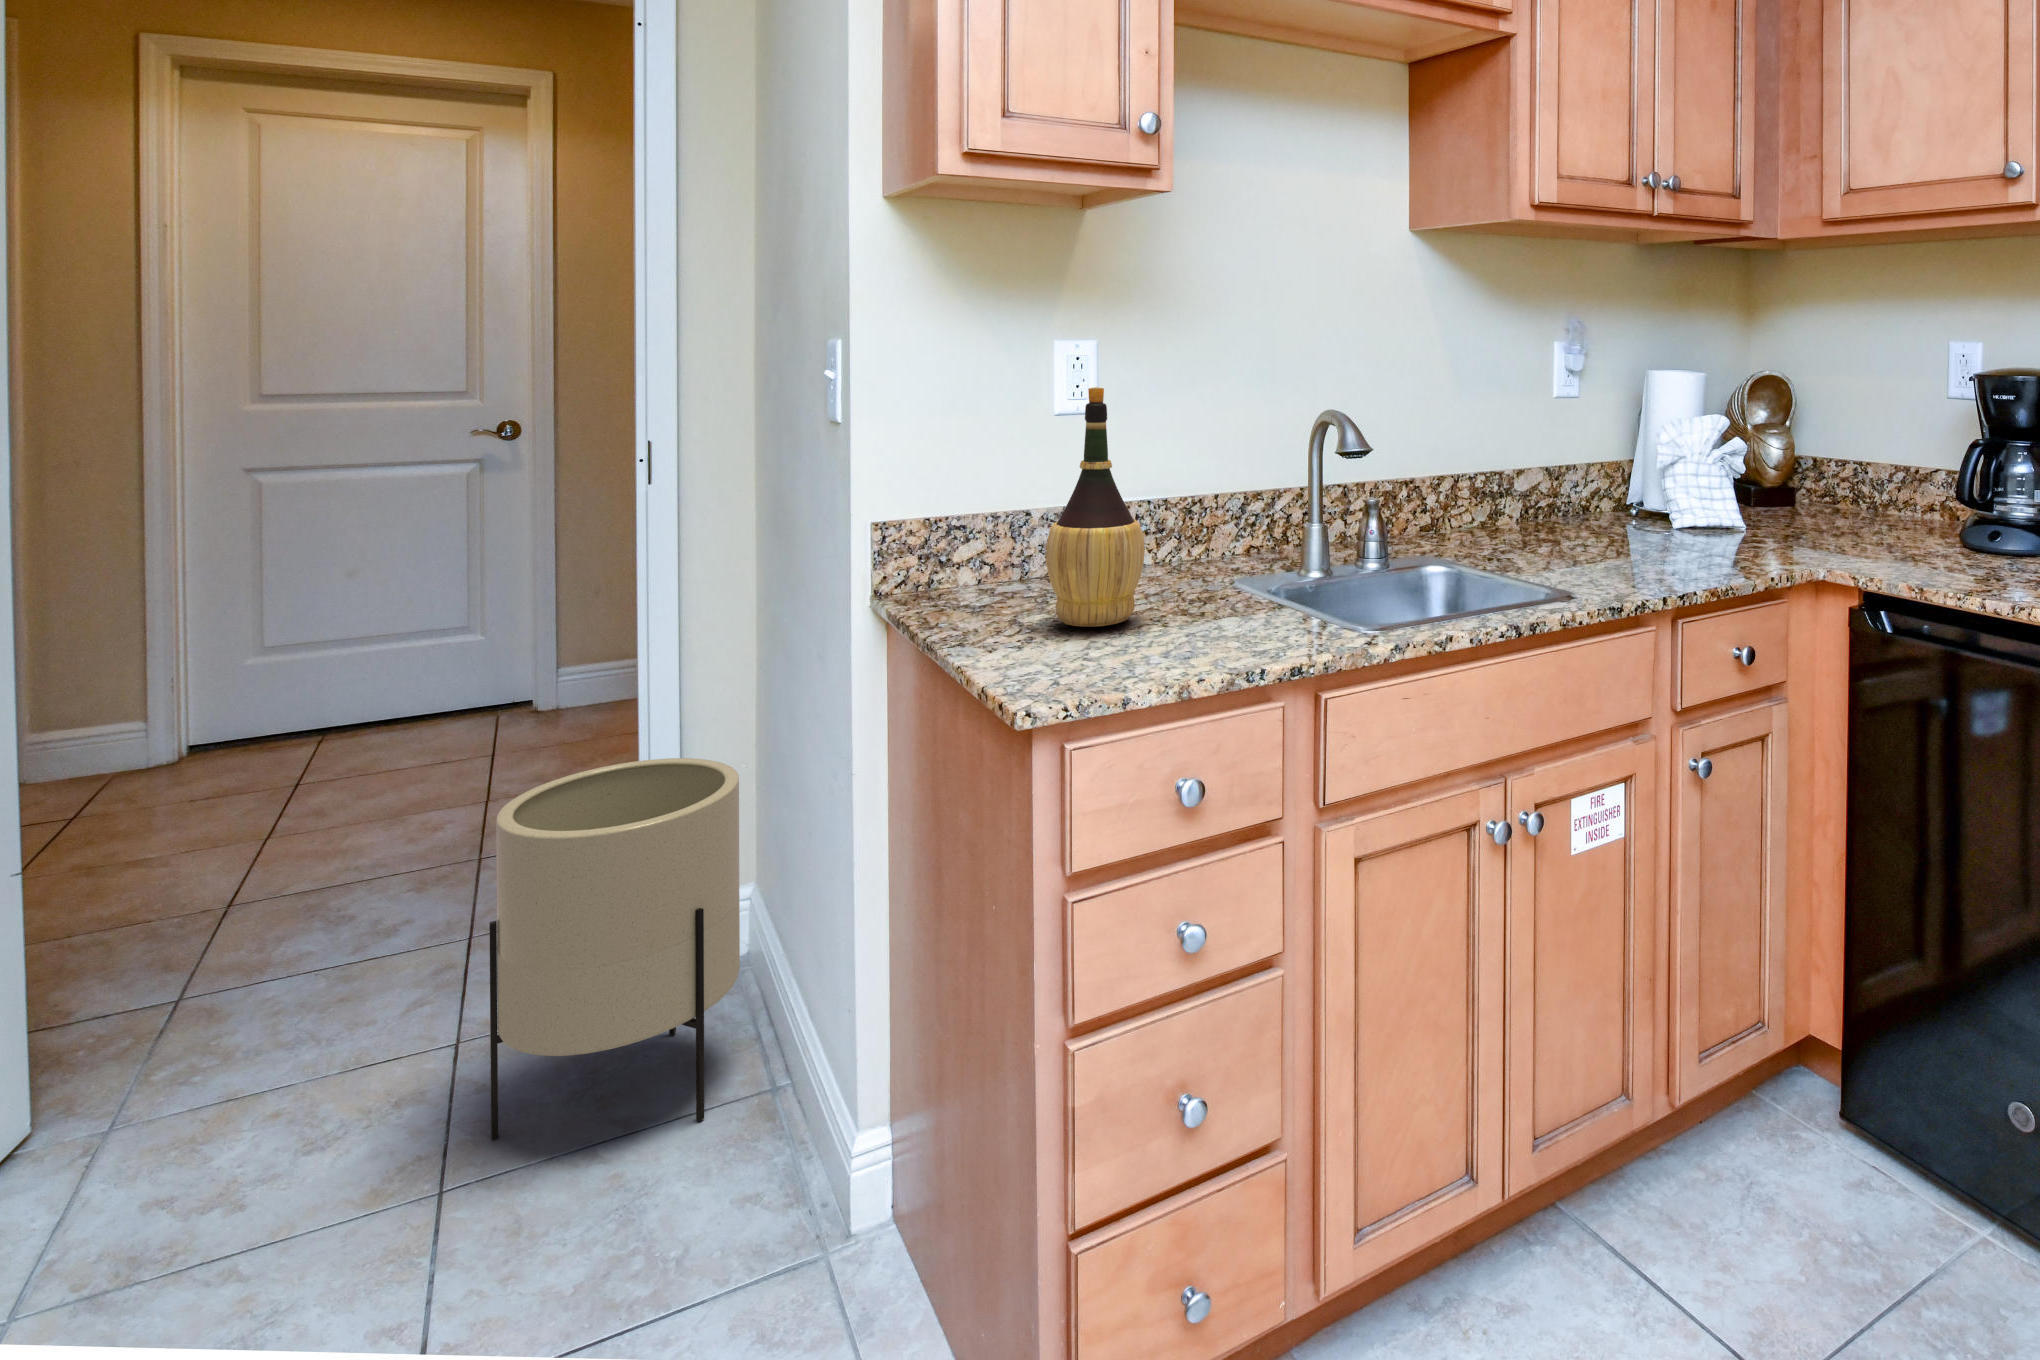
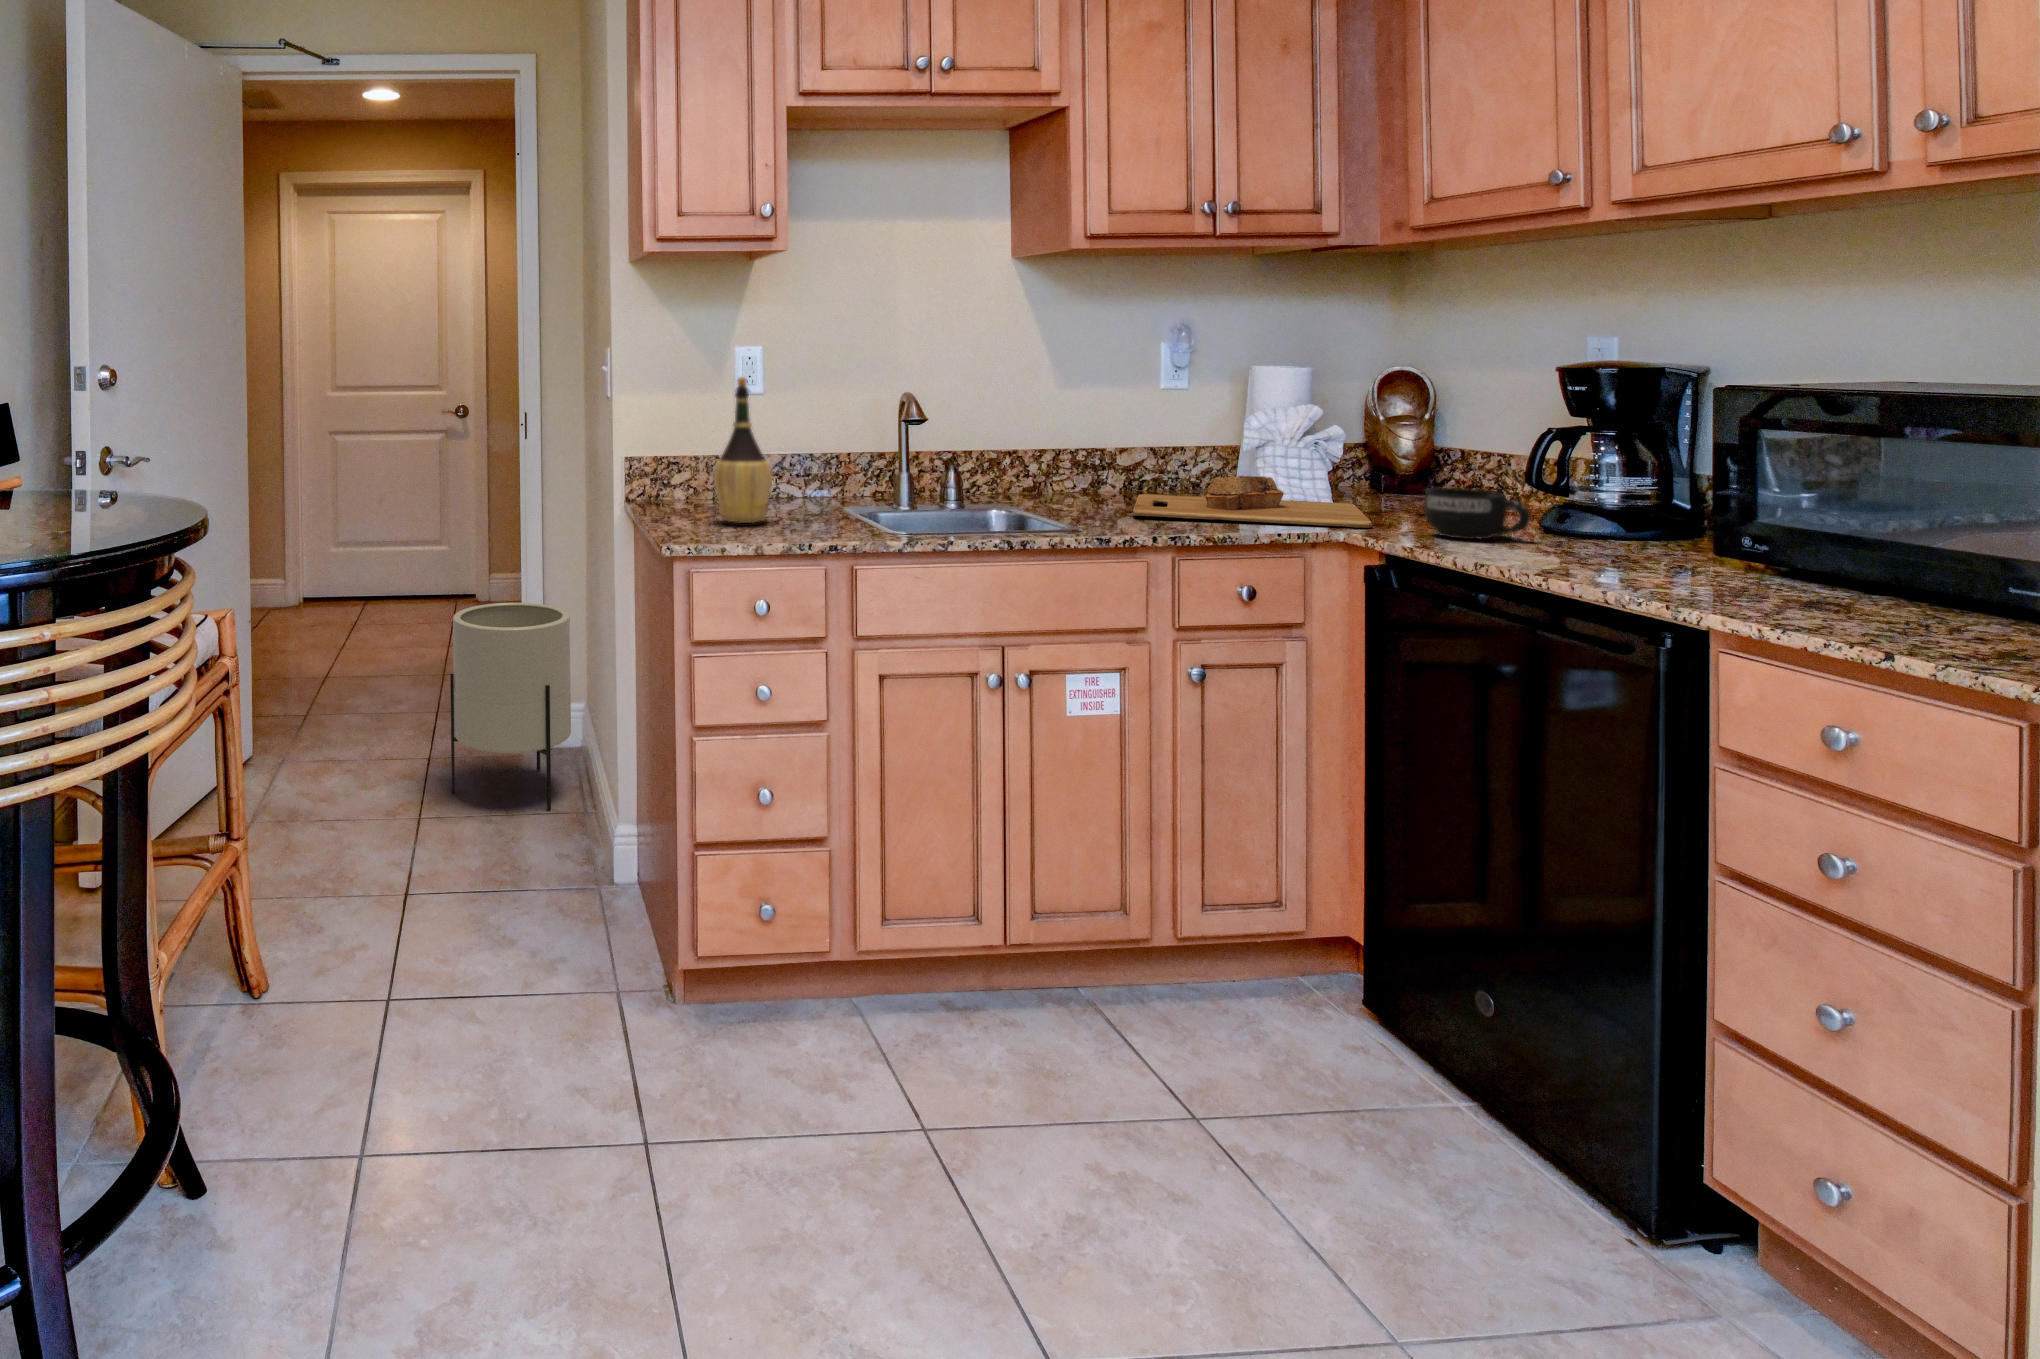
cutting board: none [1553,501,1831,562] -> present [1133,476,1372,528]
mug: none [1889,509,1991,569] -> present [1424,488,1530,539]

